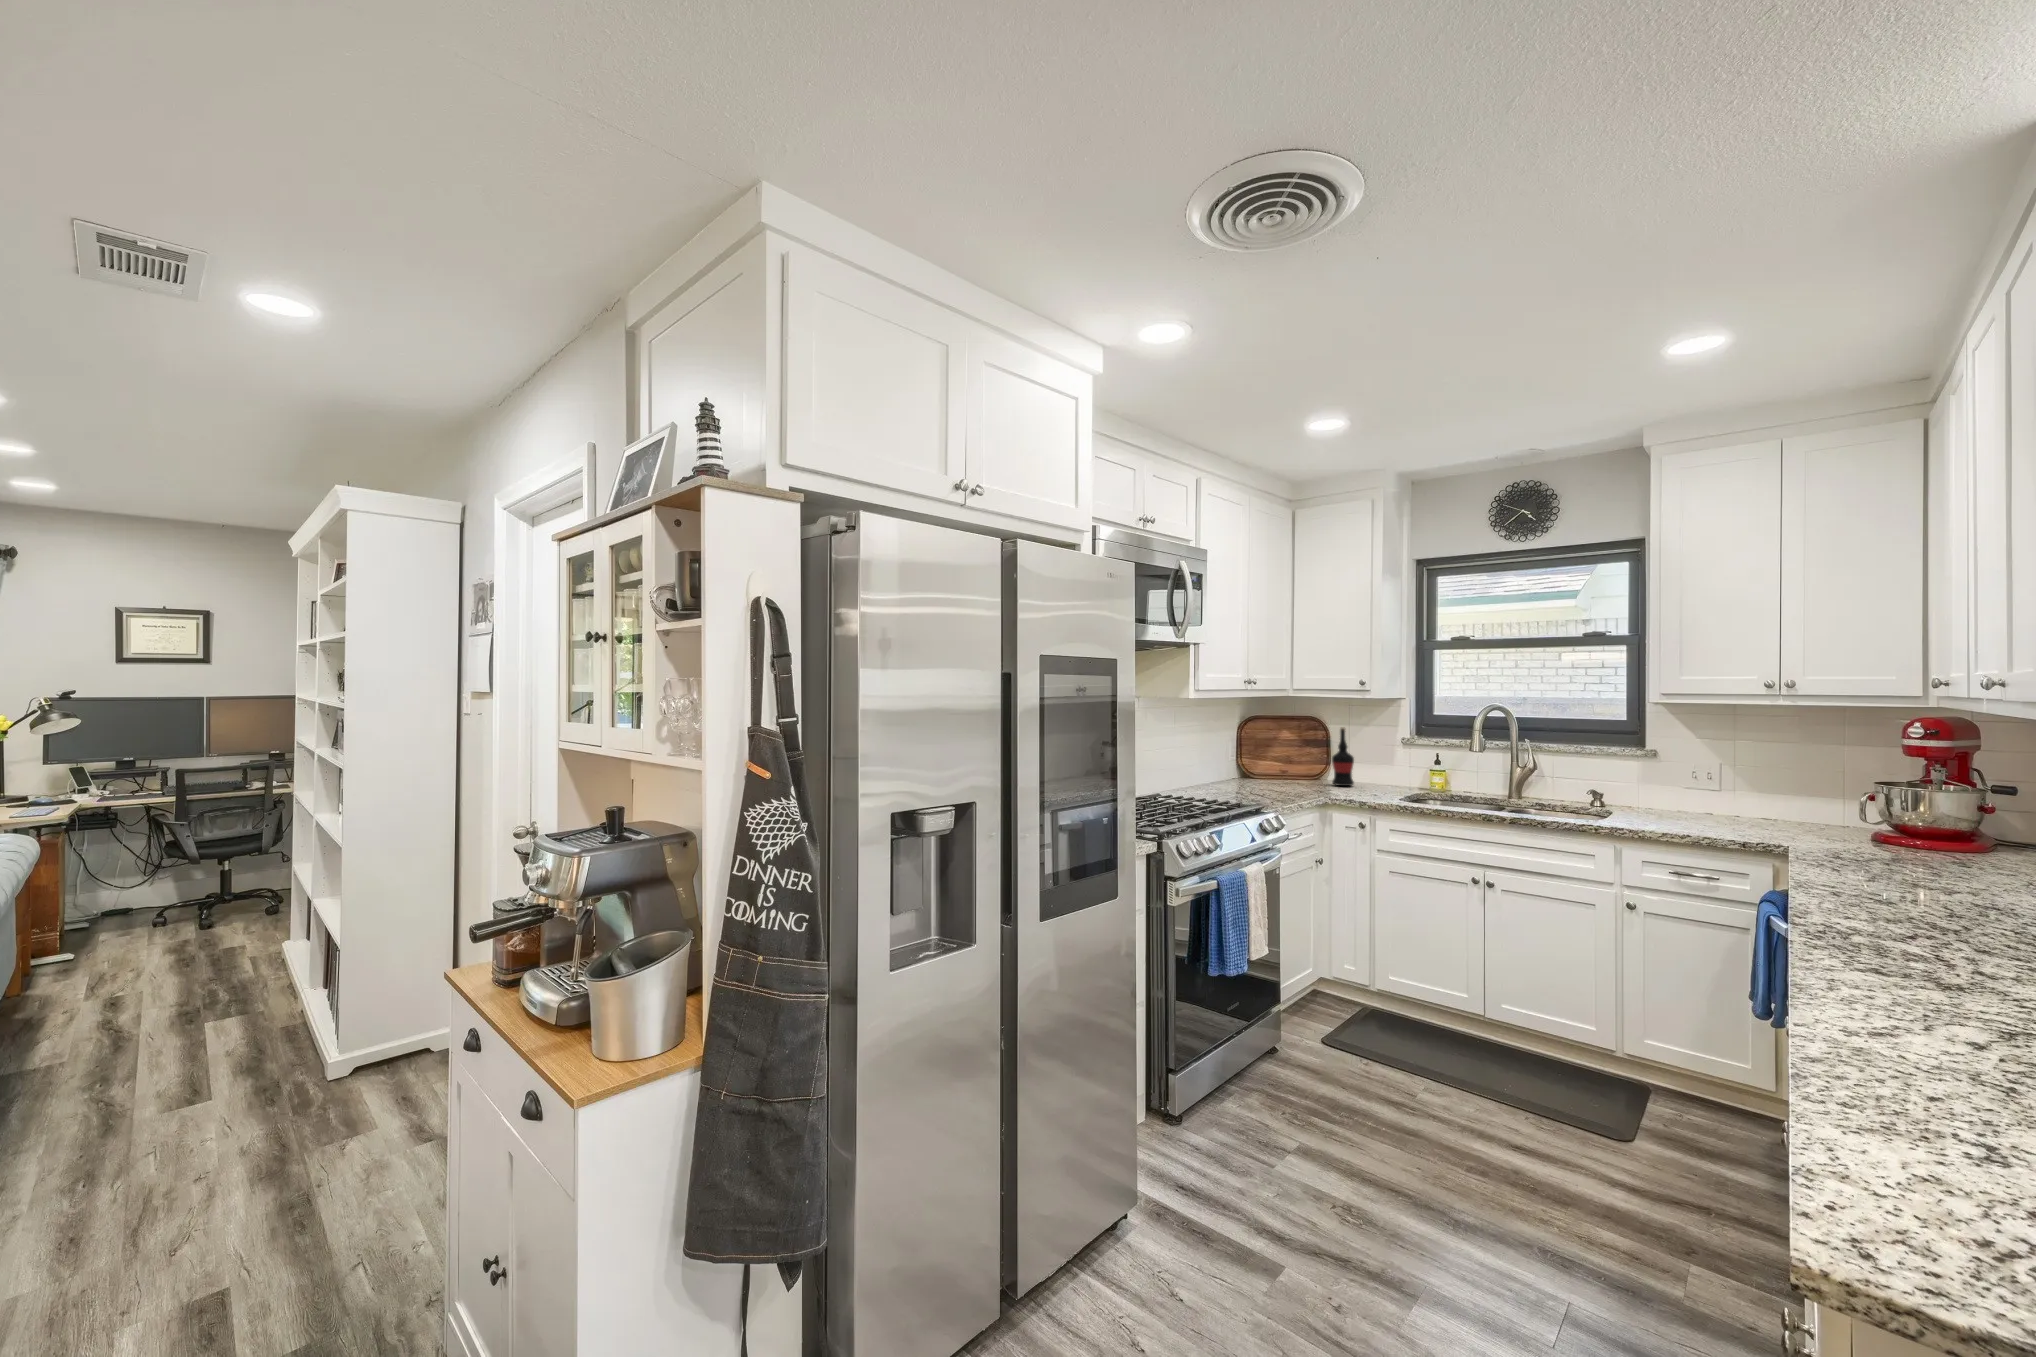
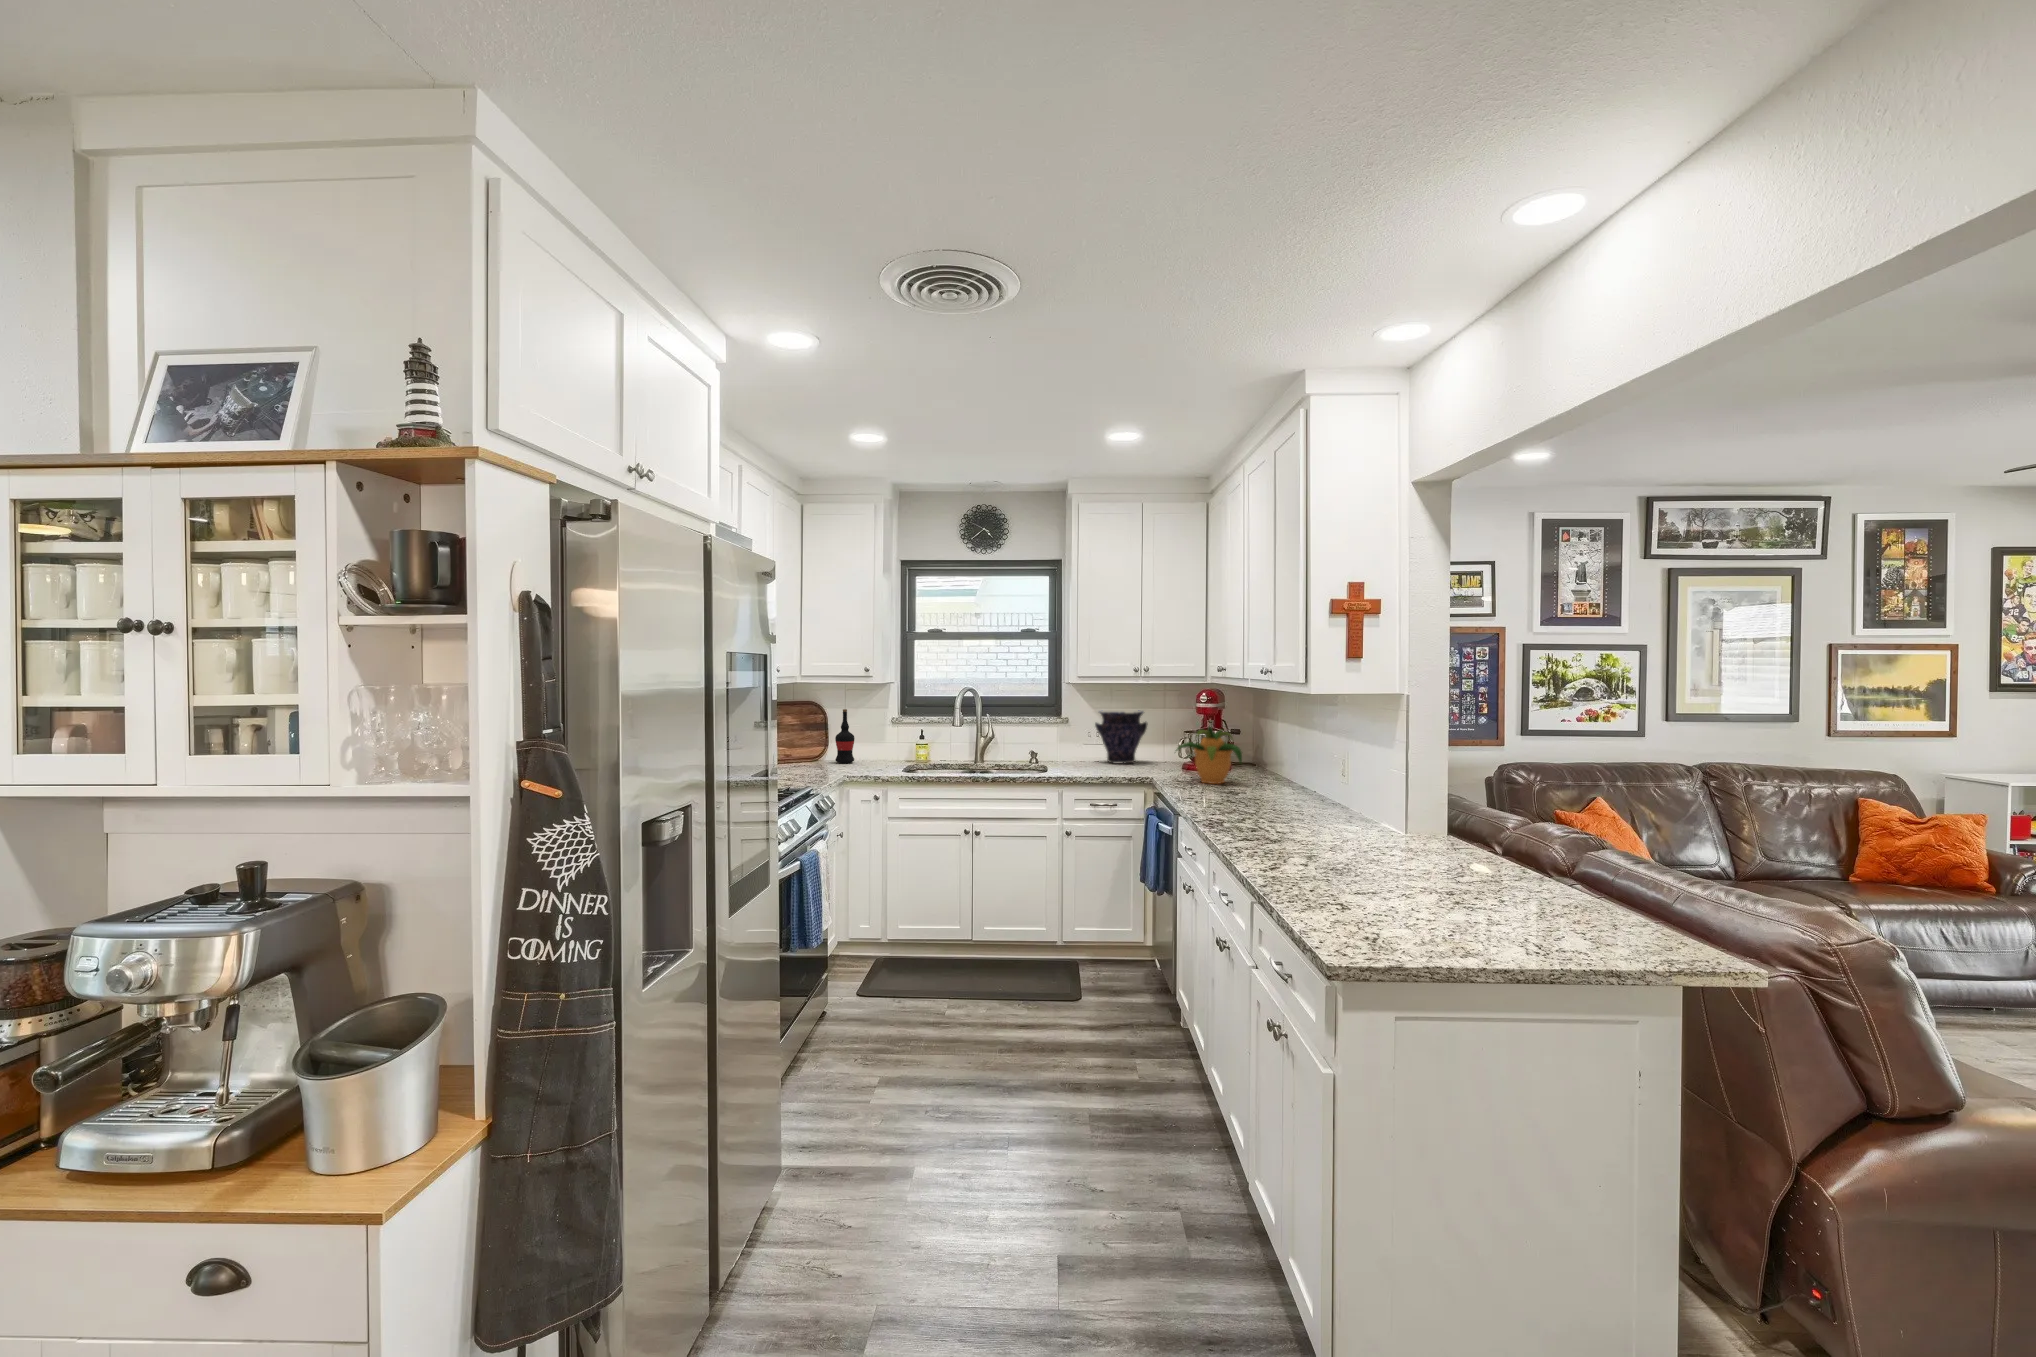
vase: none [1700,741,1799,818] -> present [1095,710,1148,764]
potted plant: none [1817,768,1979,863] -> present [1177,727,1242,784]

